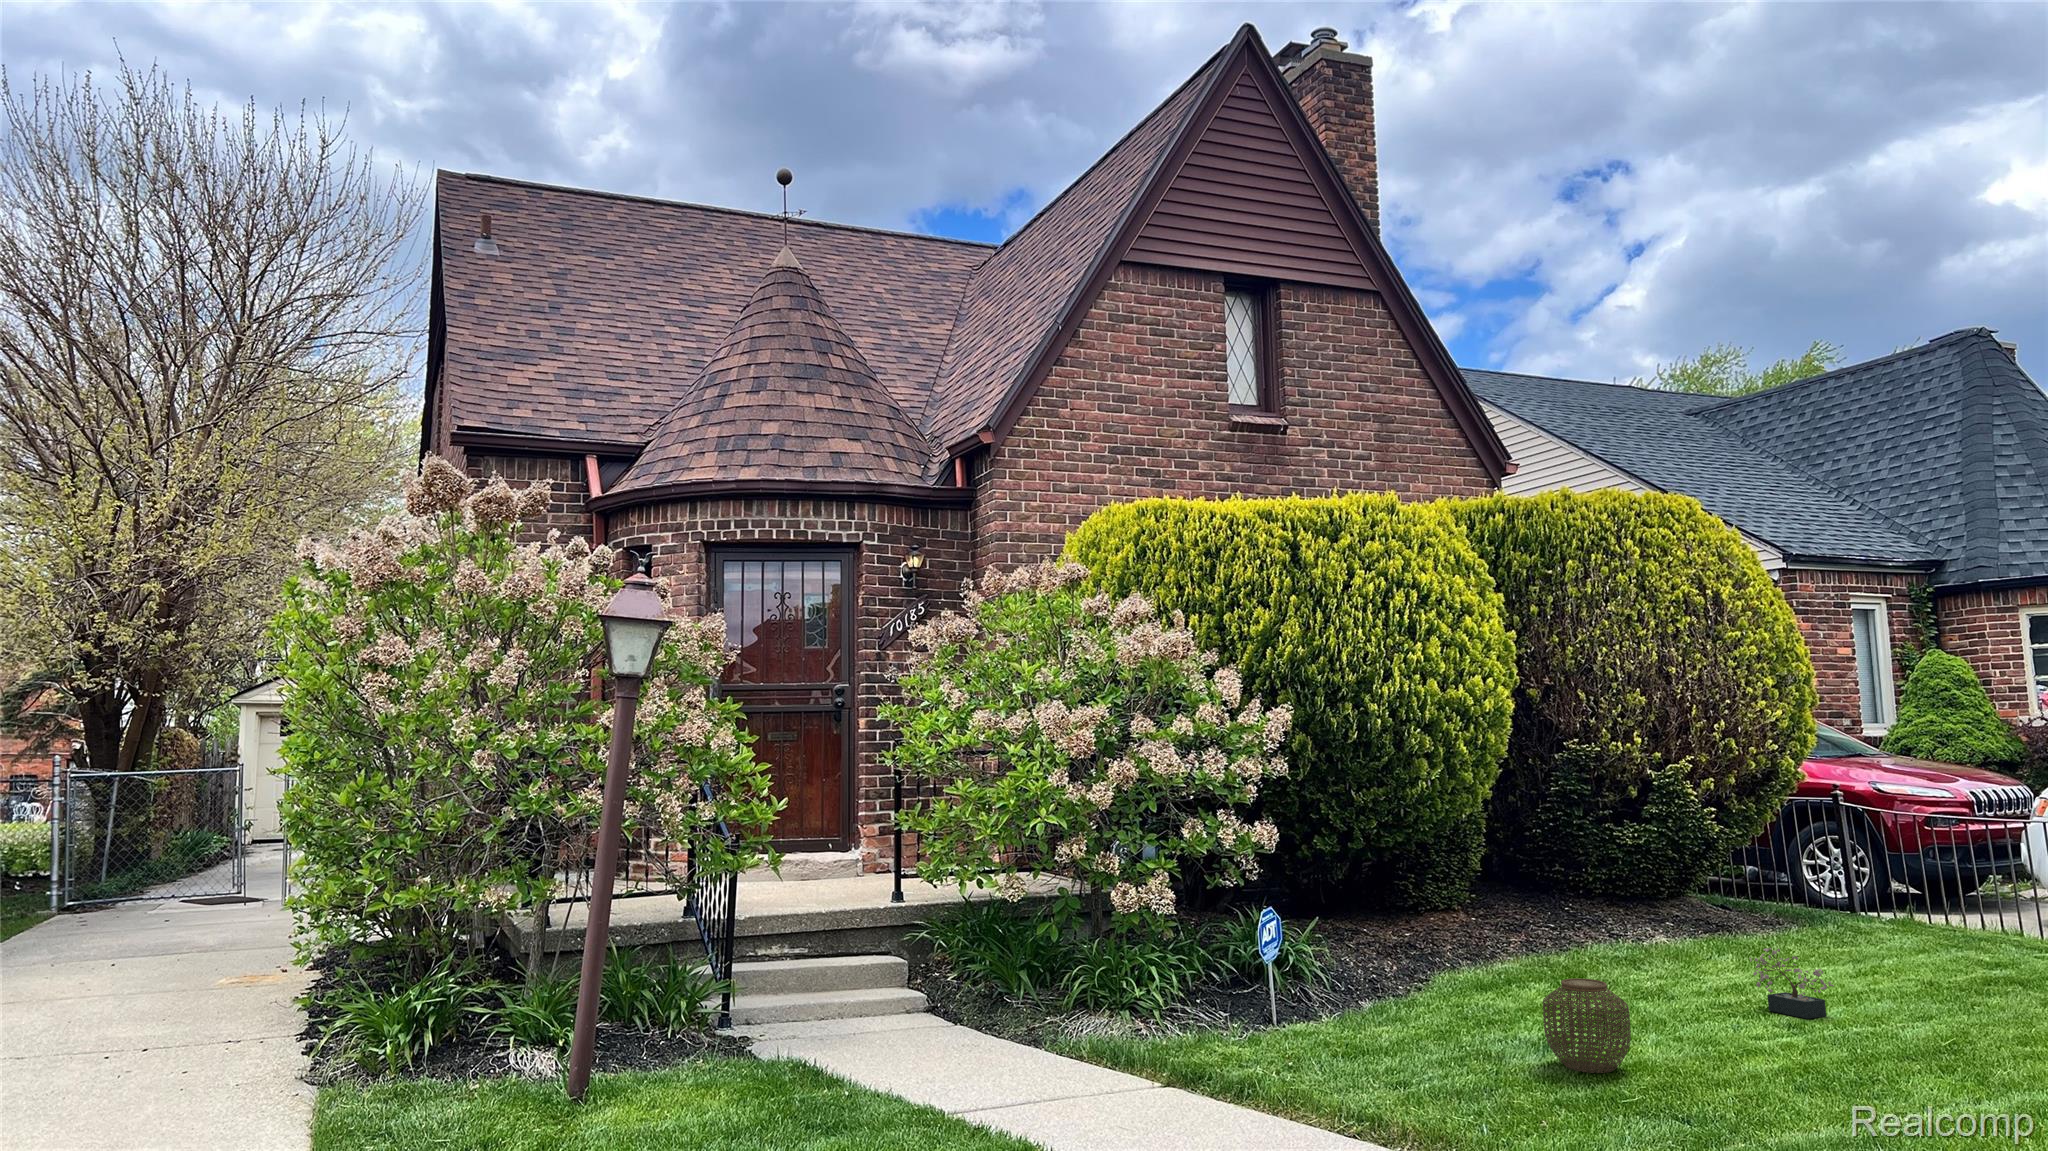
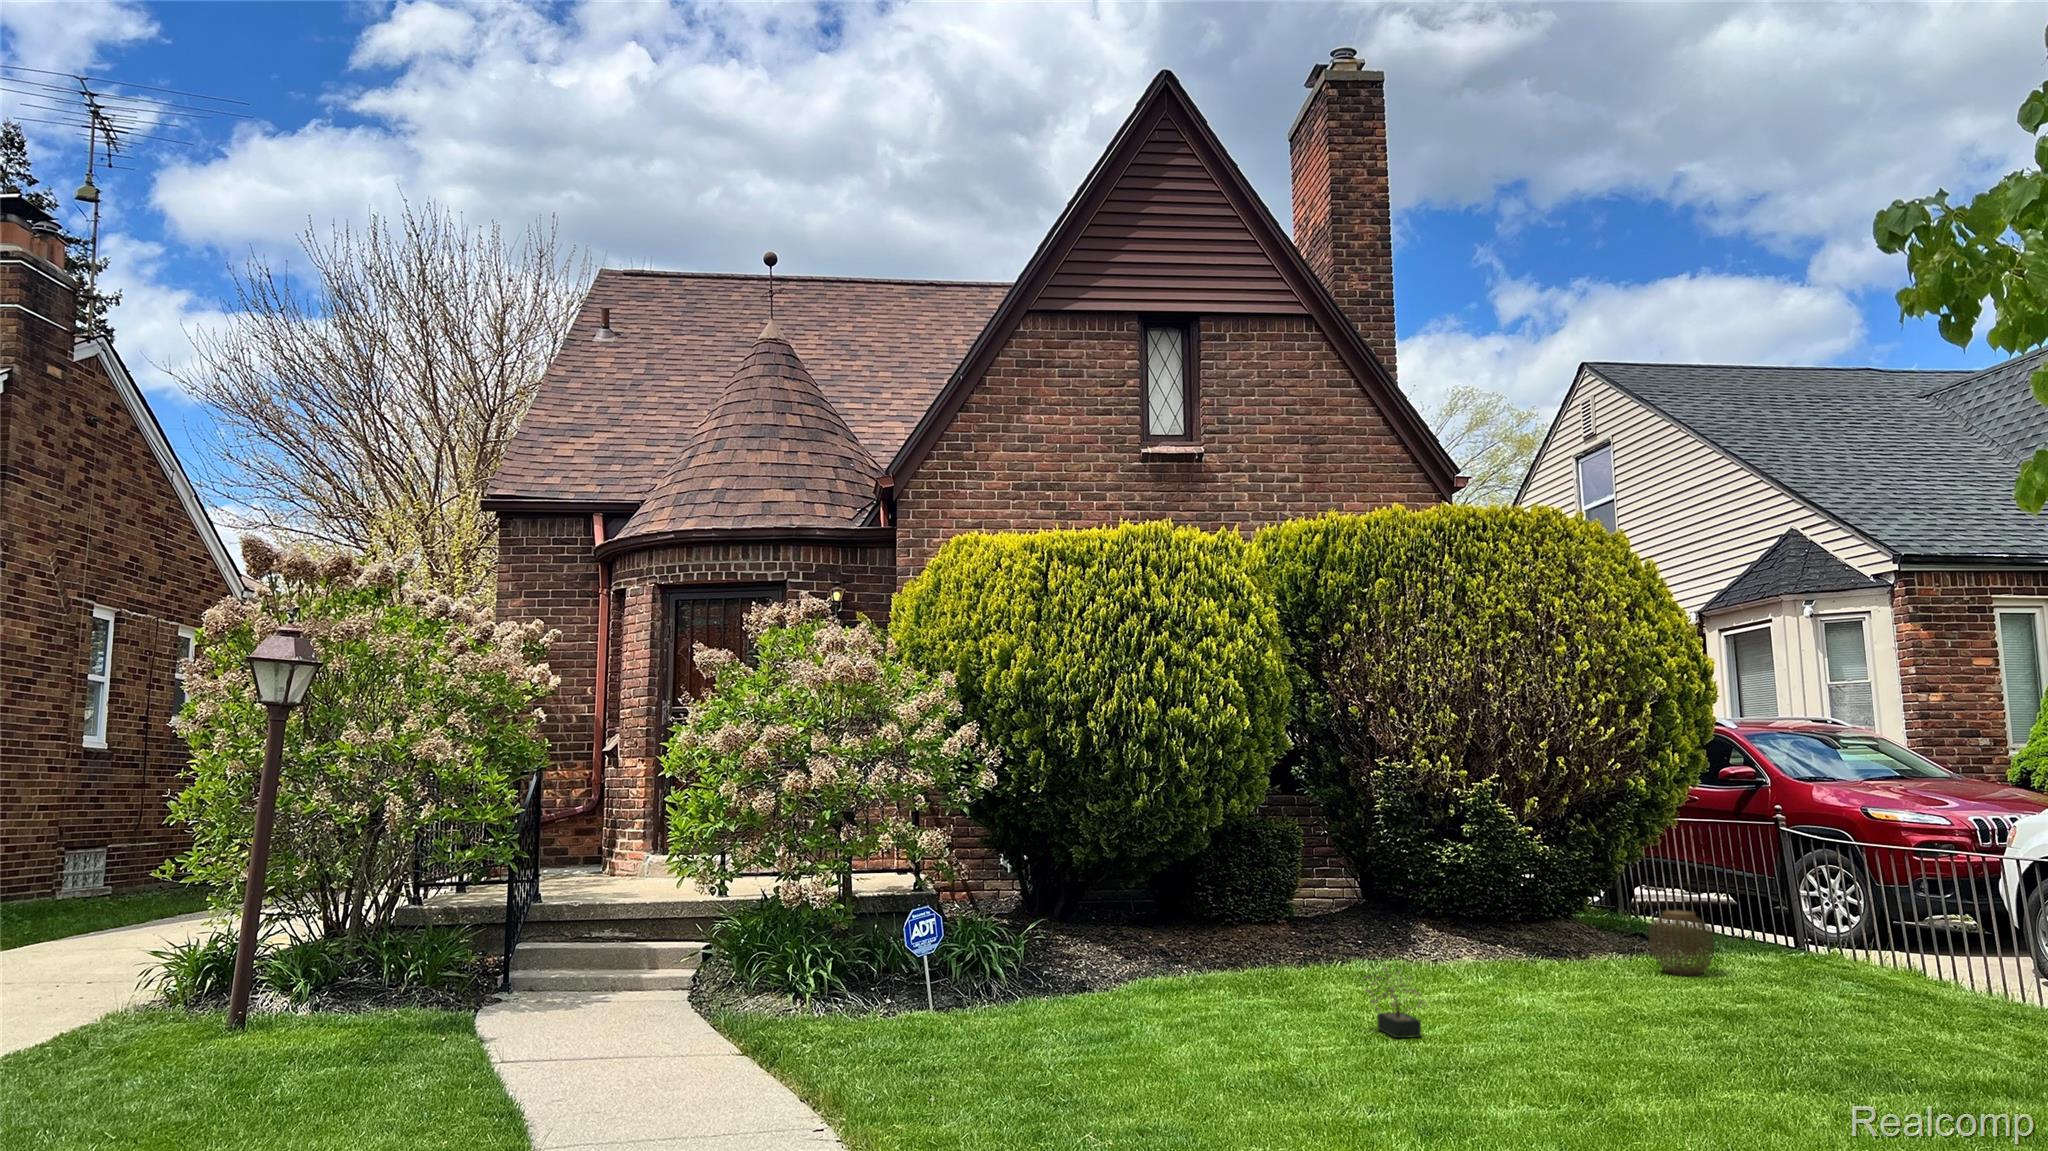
woven basket: present [1543,978,1631,1073] -> present [1649,910,1714,976]

